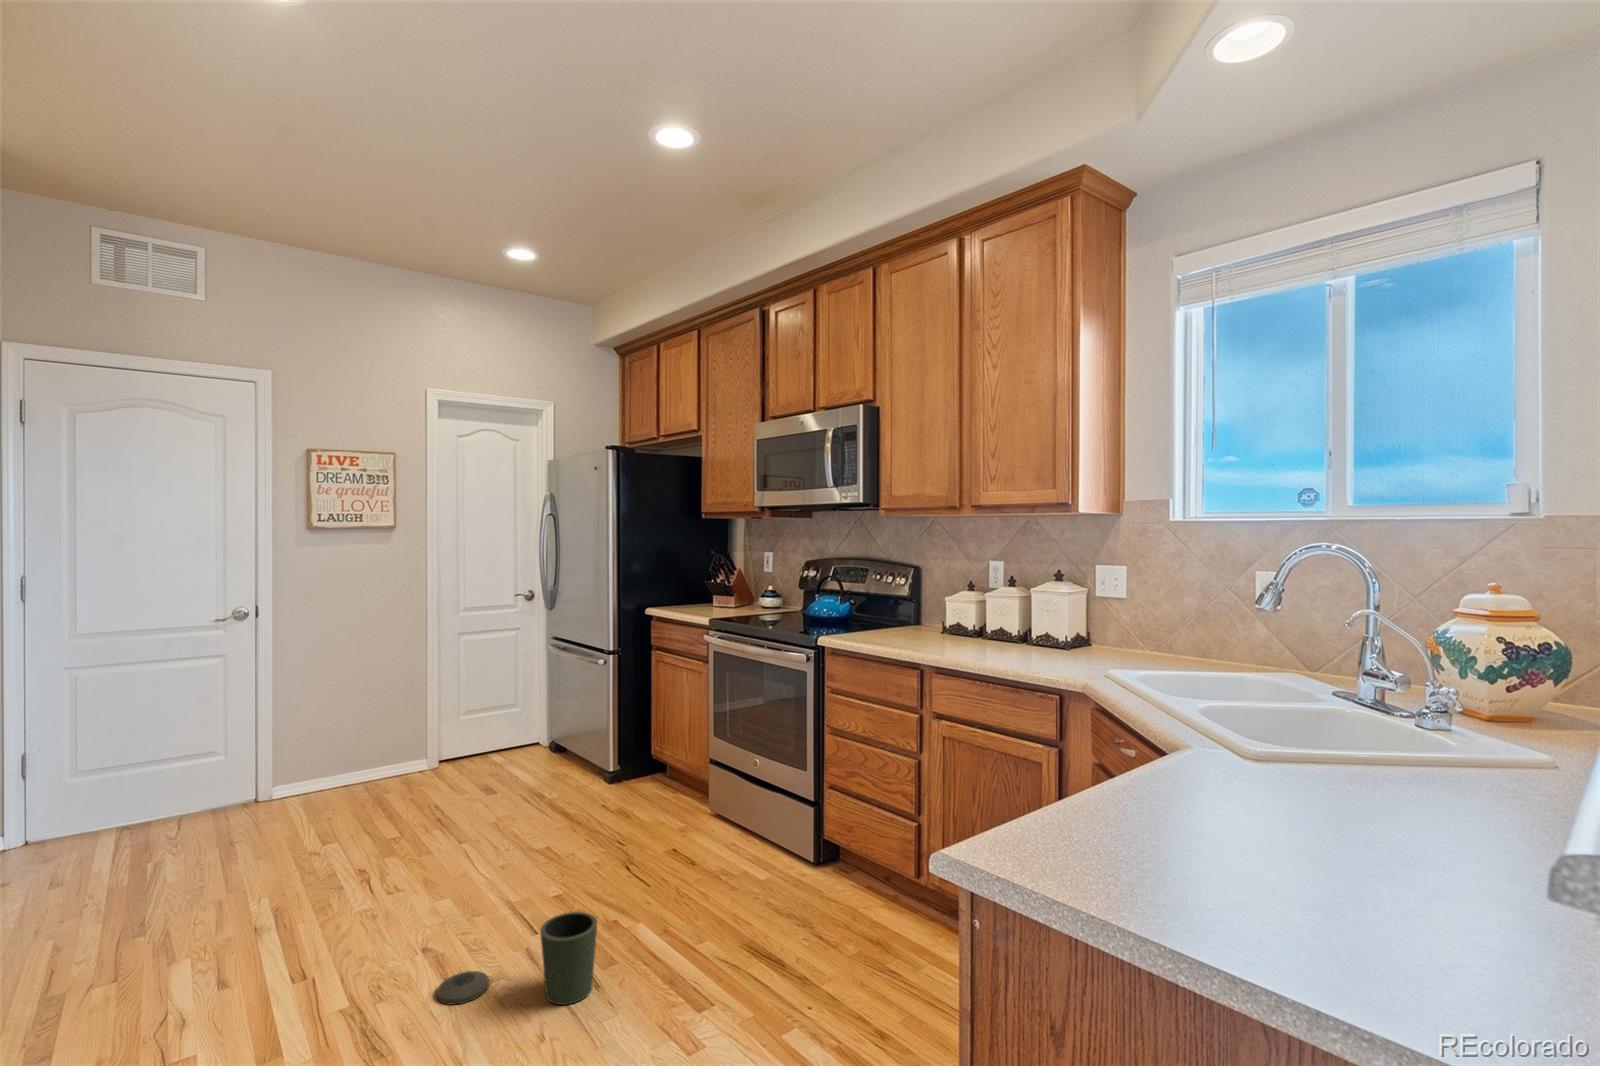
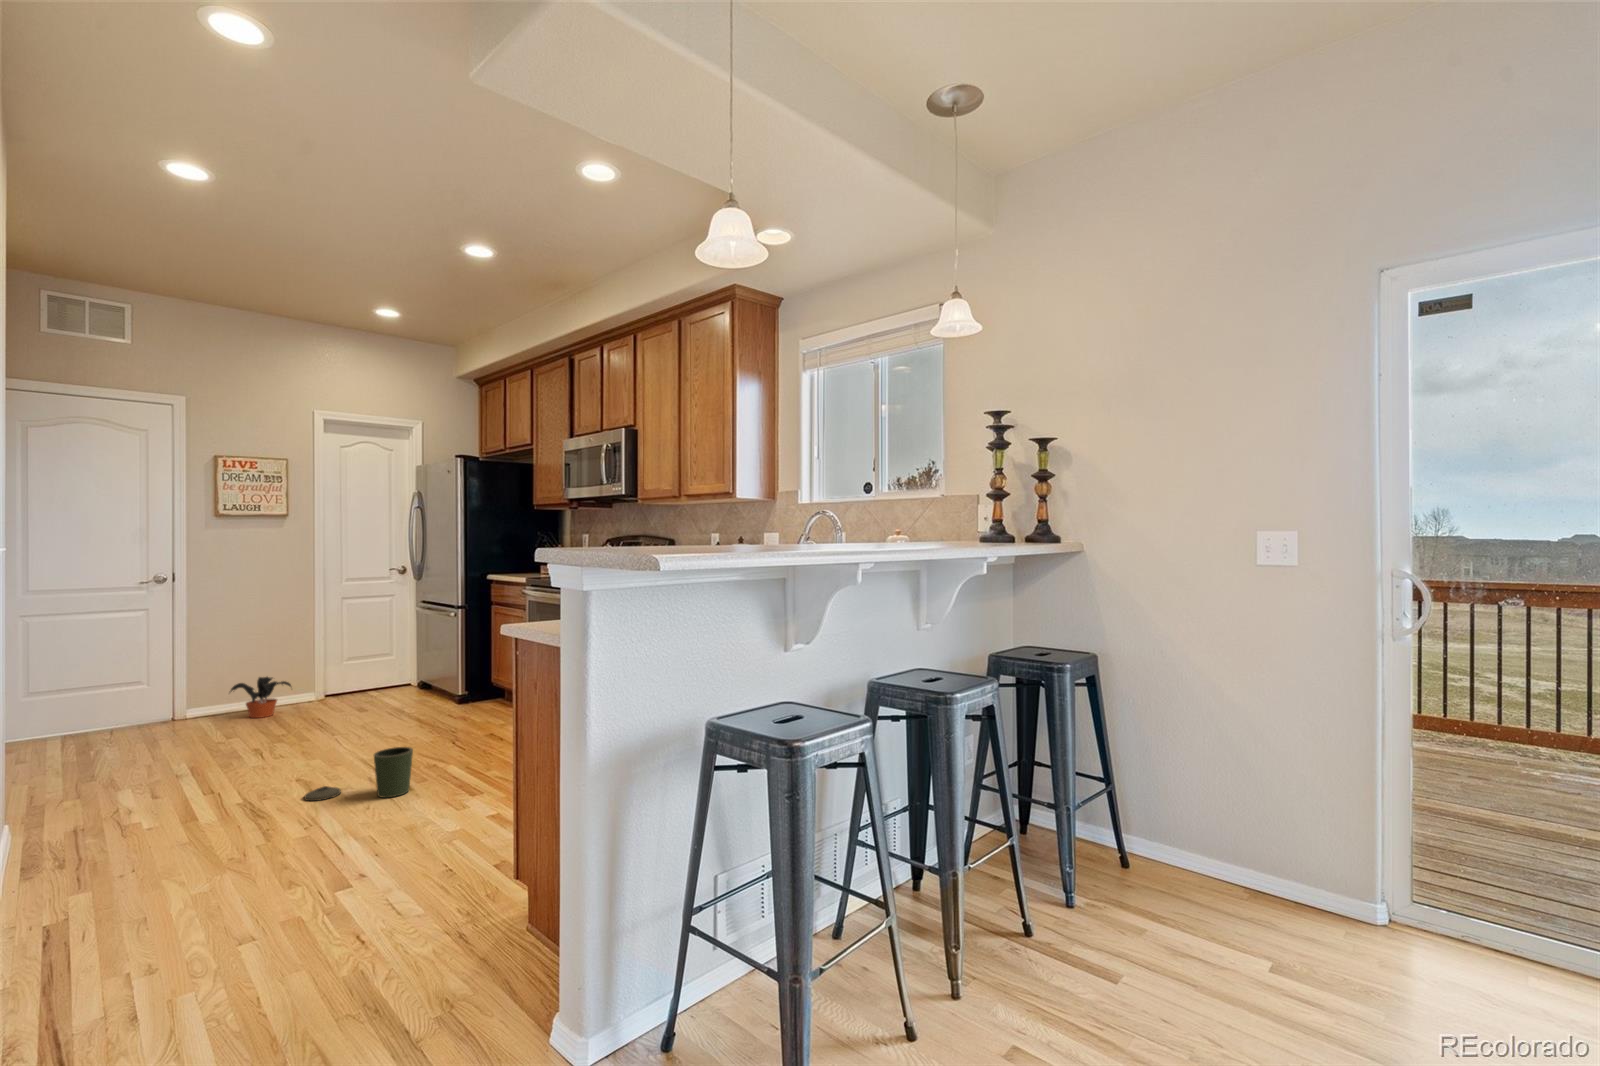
potted plant: none [324,739,402,799] -> present [231,677,291,718]

